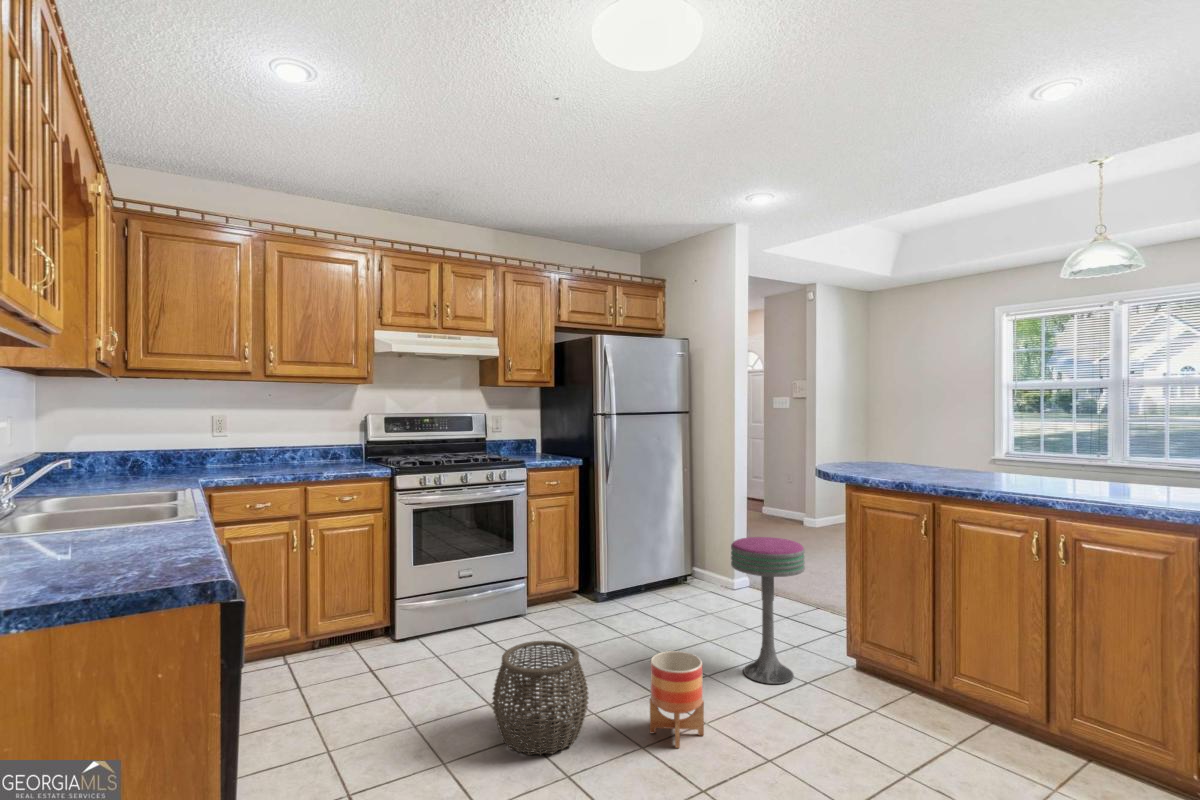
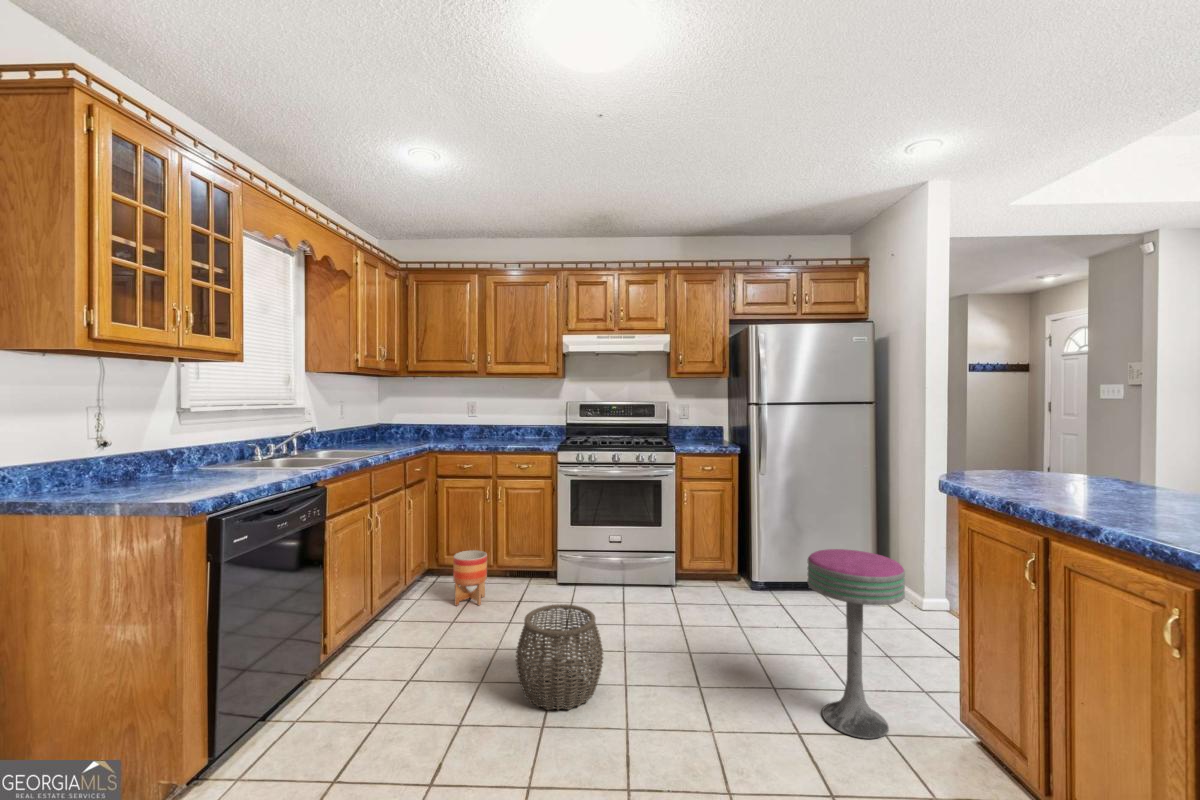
planter: present [650,651,704,748] -> present [453,550,487,605]

